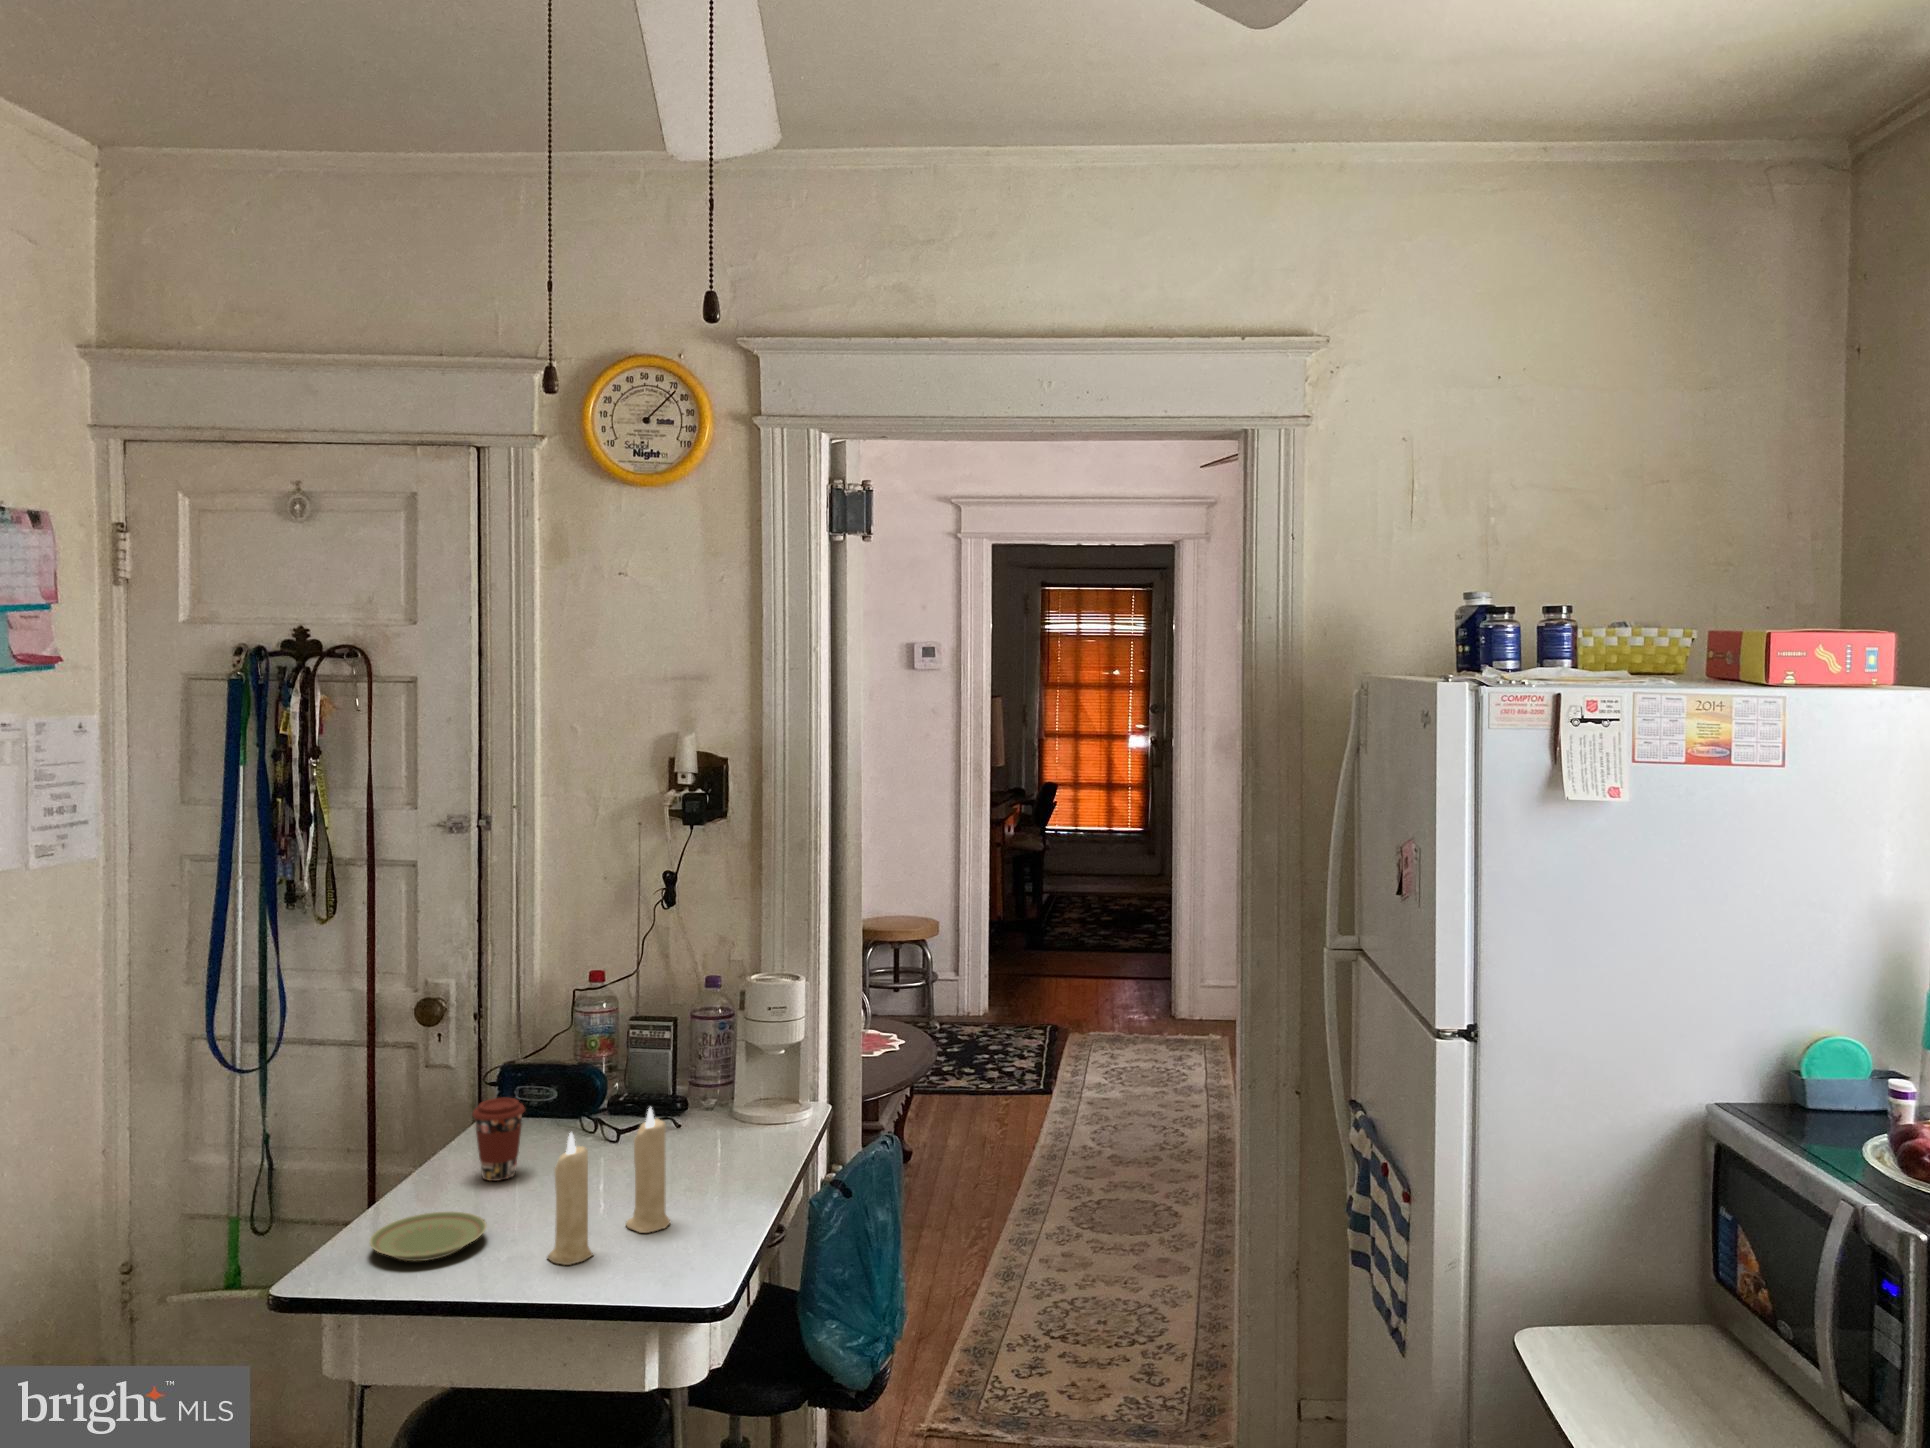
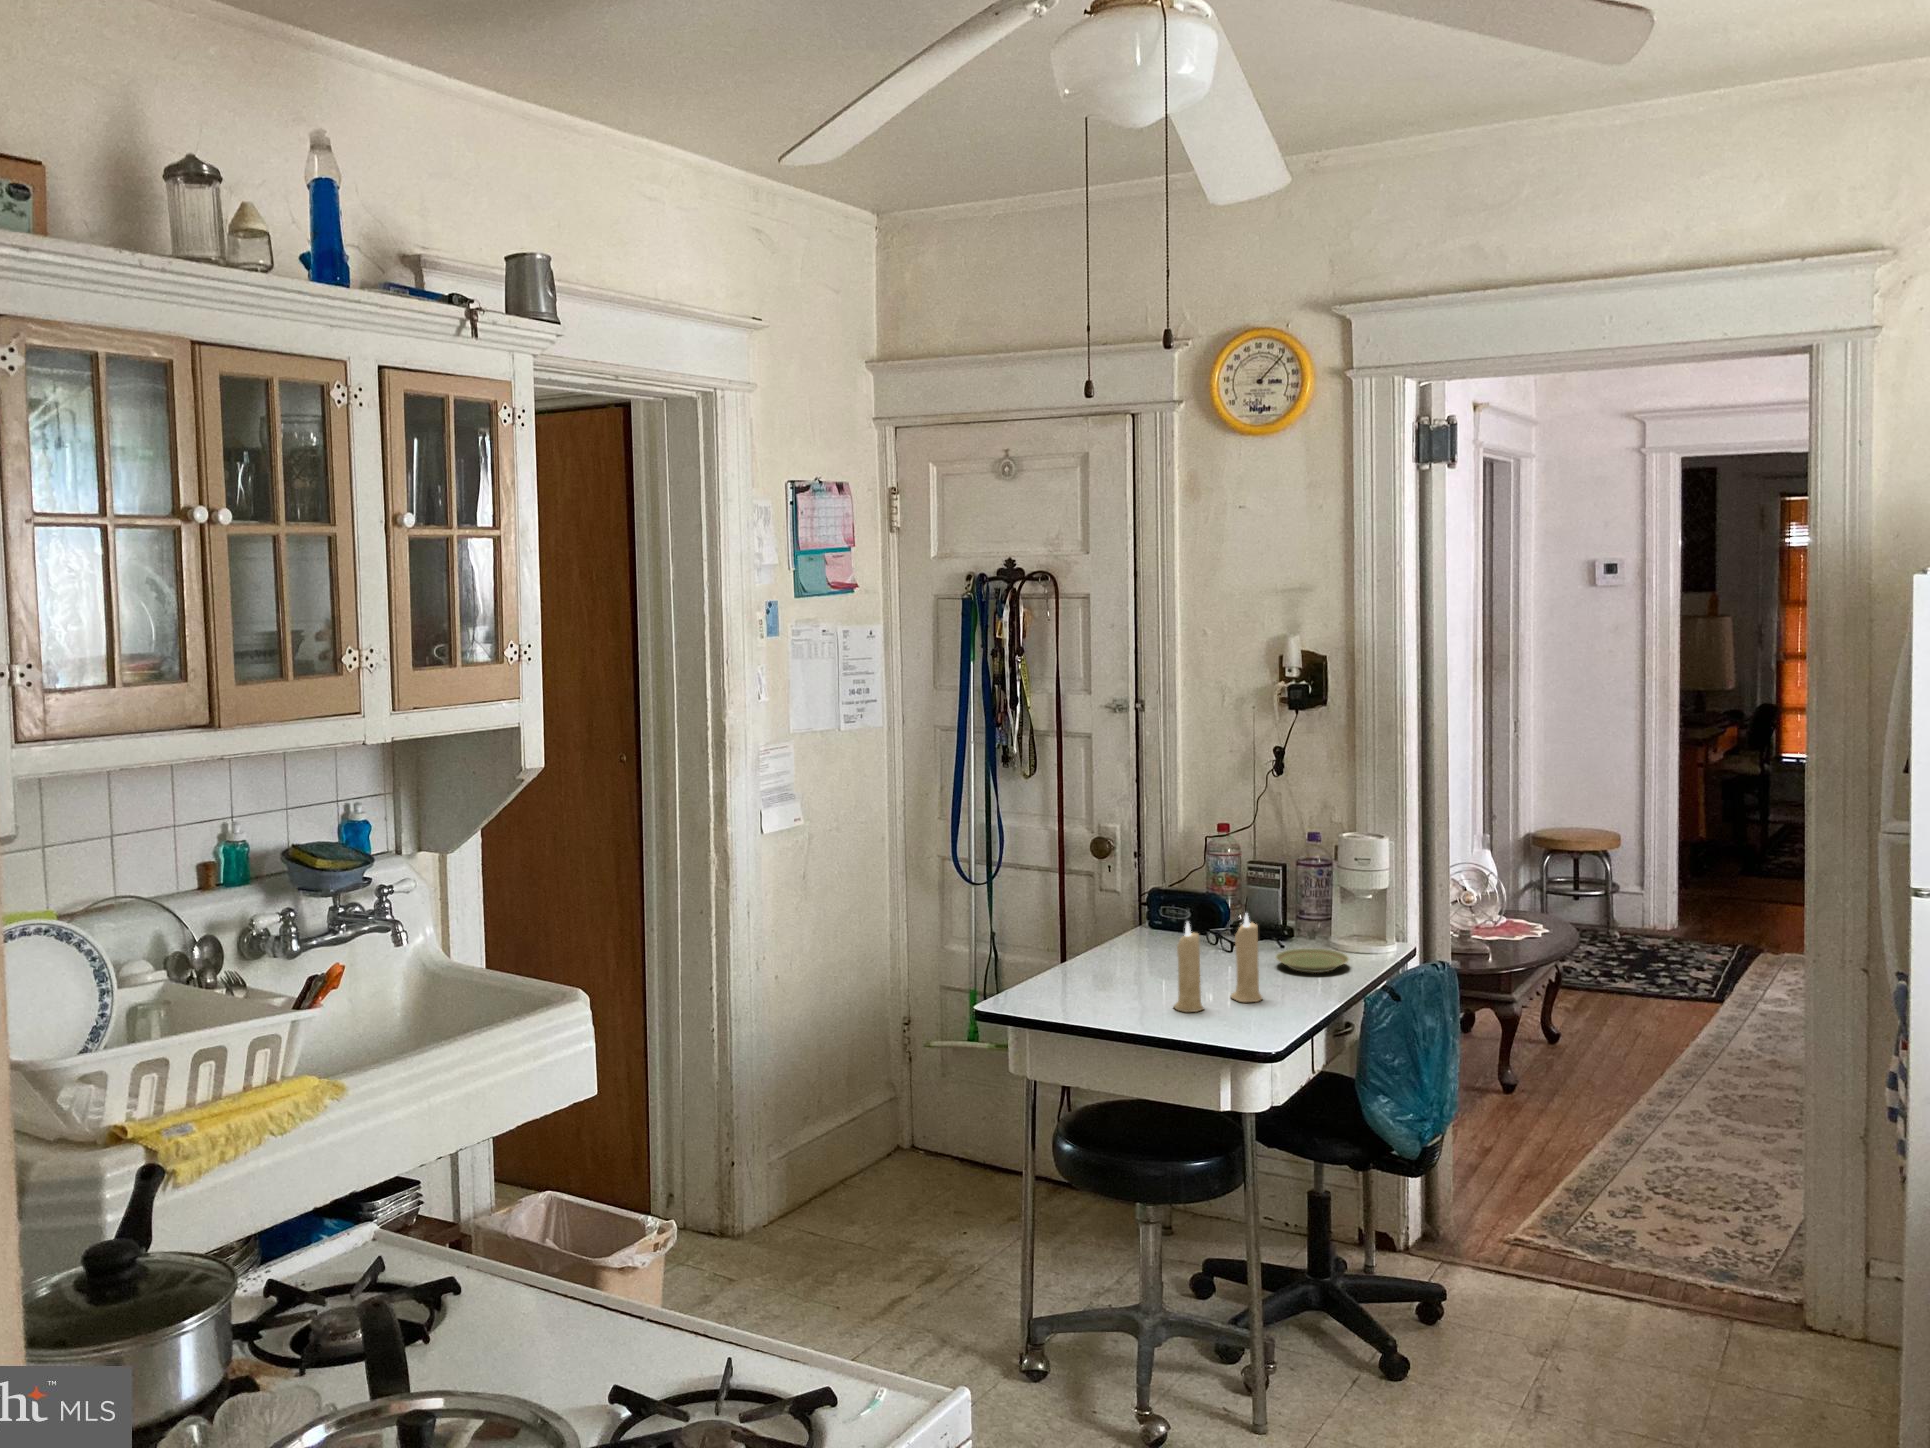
coffee cup: present [472,1098,525,1181] -> none [1129,906,1166,964]
plate: present [370,1212,486,1261] -> present [1276,949,1349,973]

